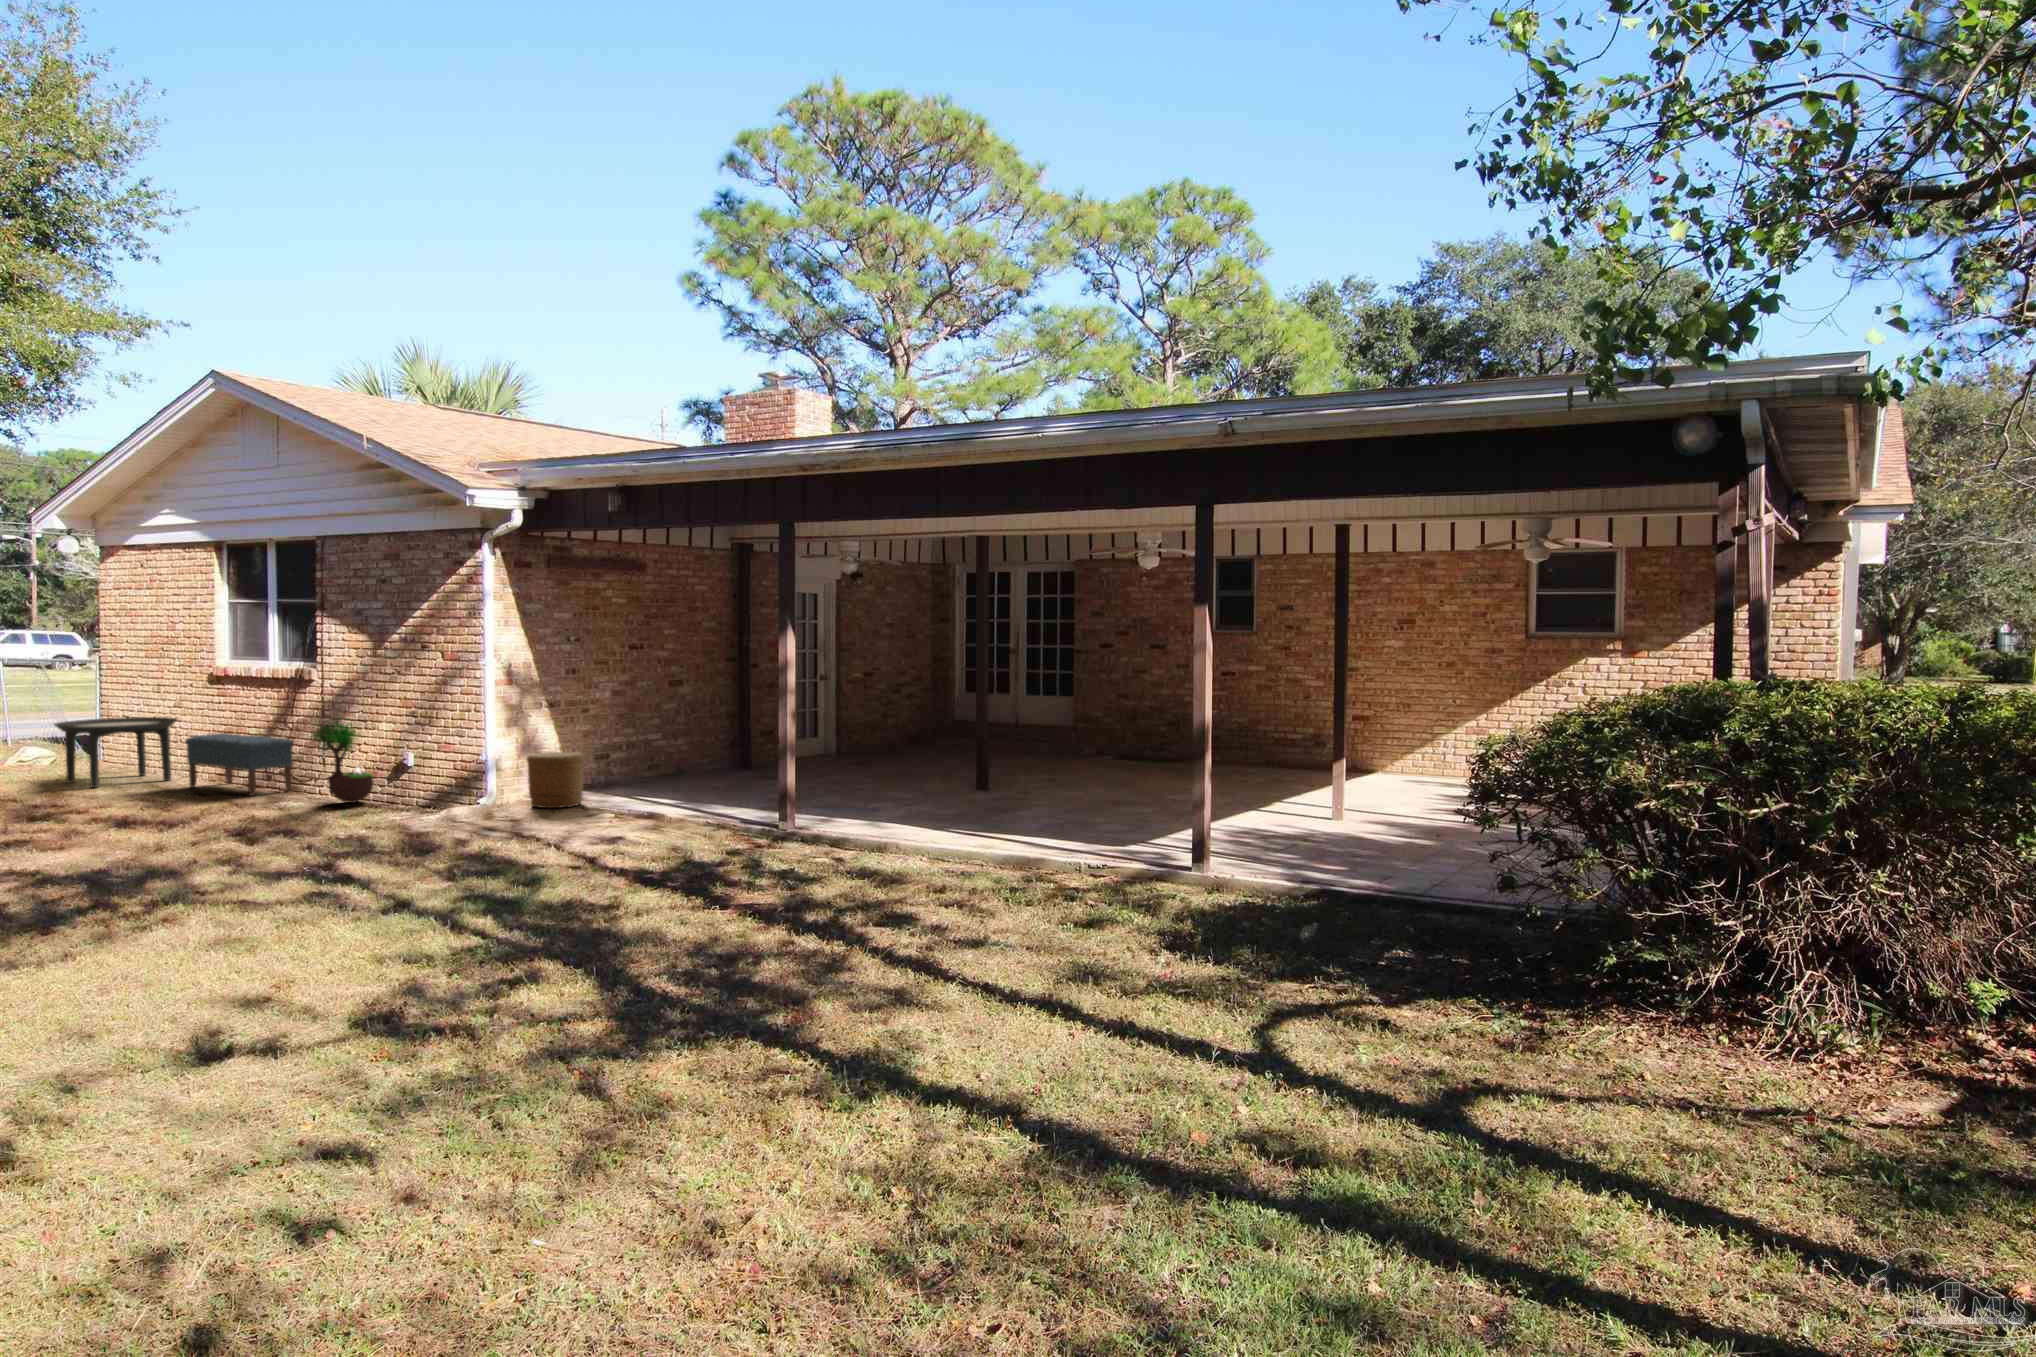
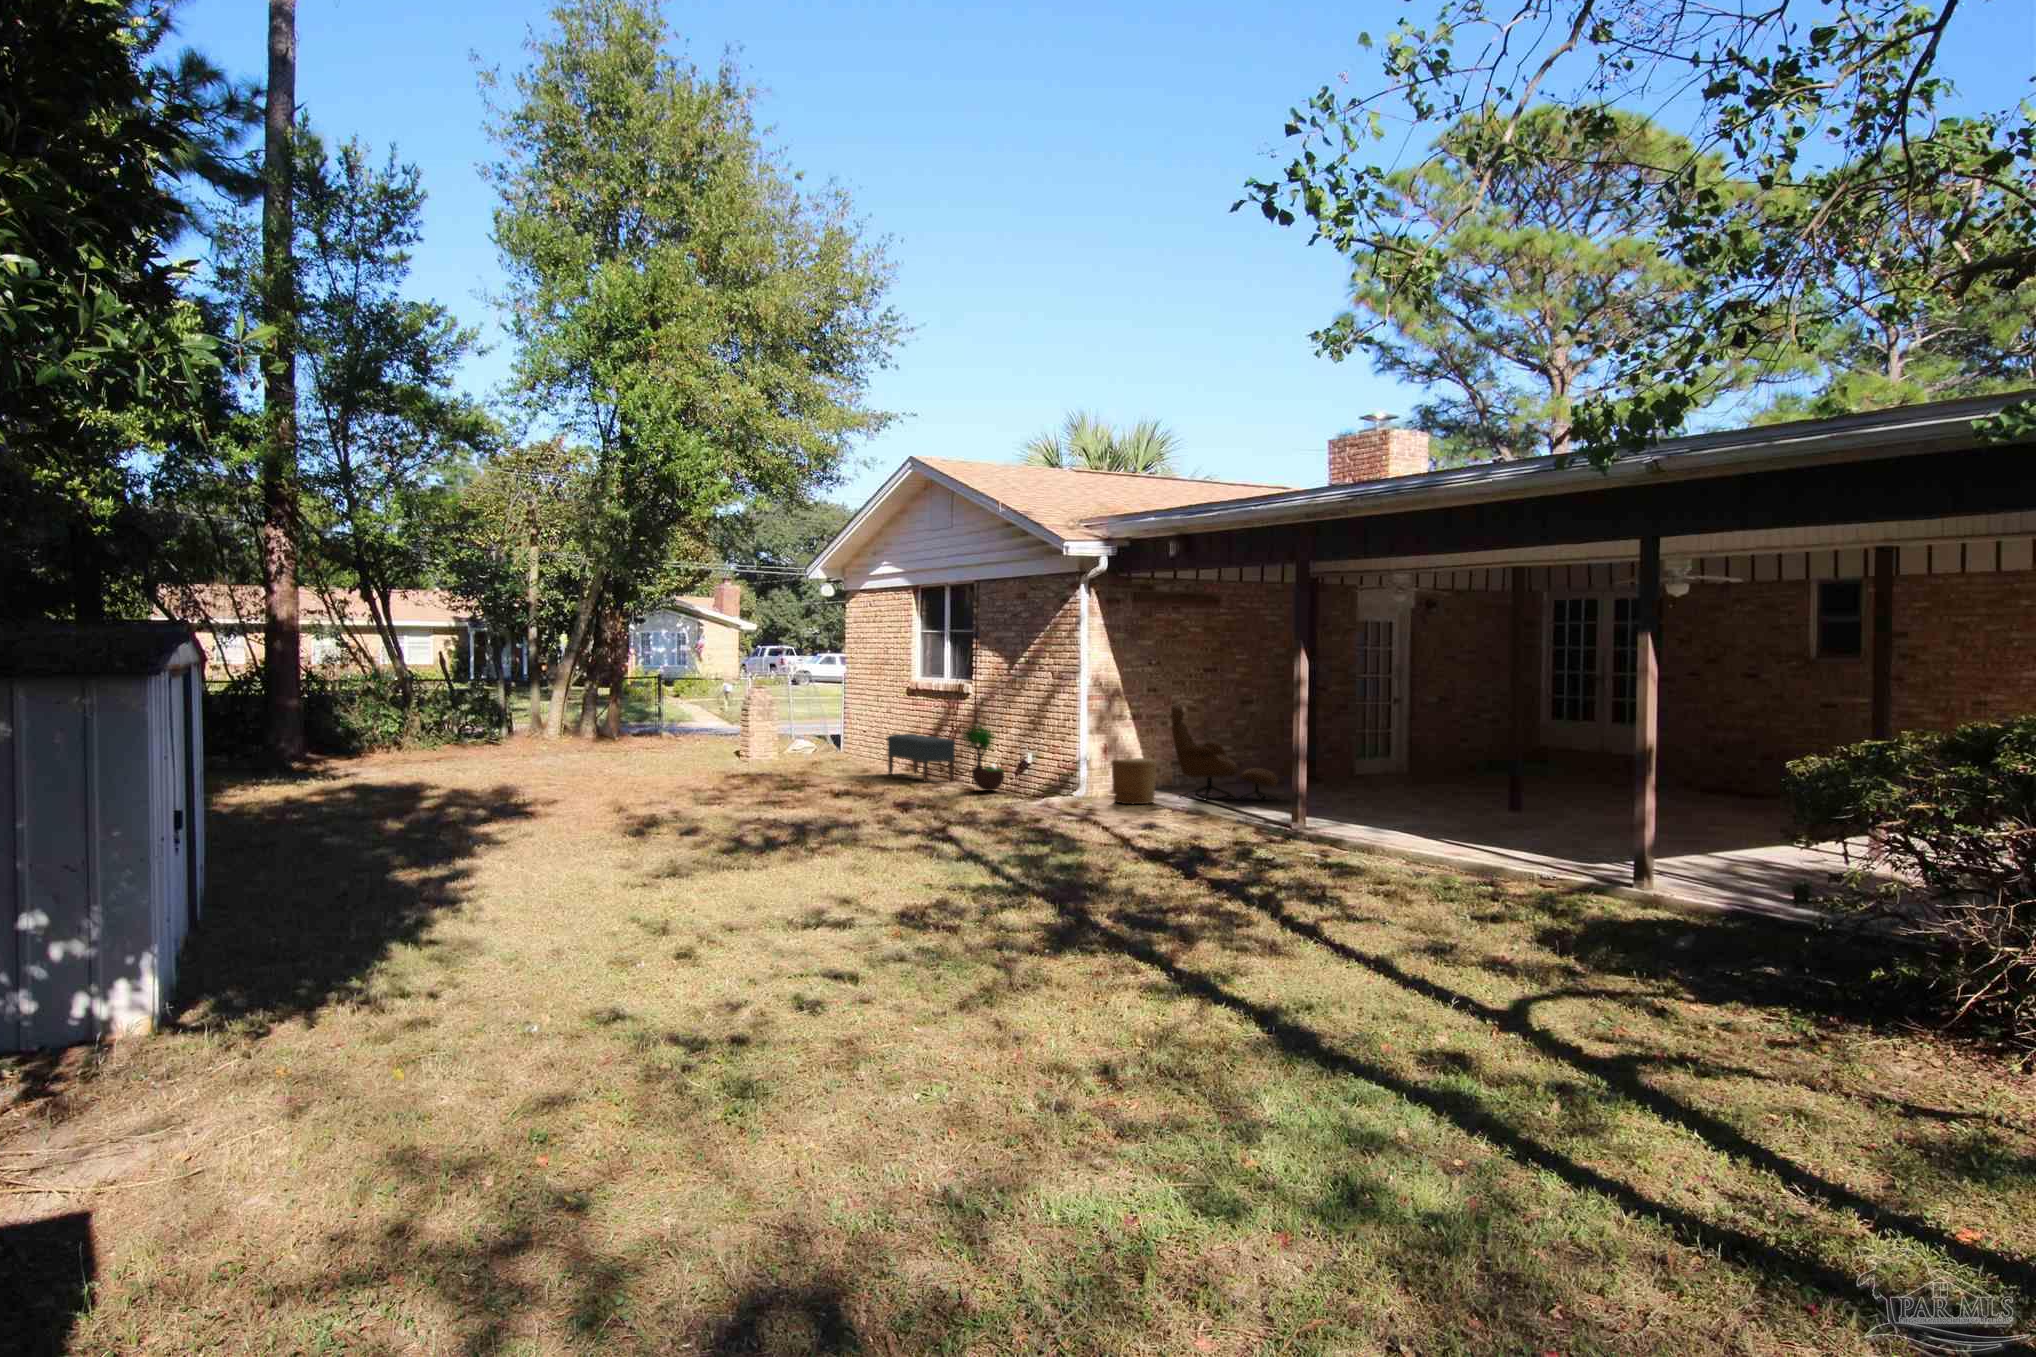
lounge chair: none [596,685,723,797] -> present [1171,703,1278,800]
round table: present [54,717,177,788] -> none [807,720,887,771]

